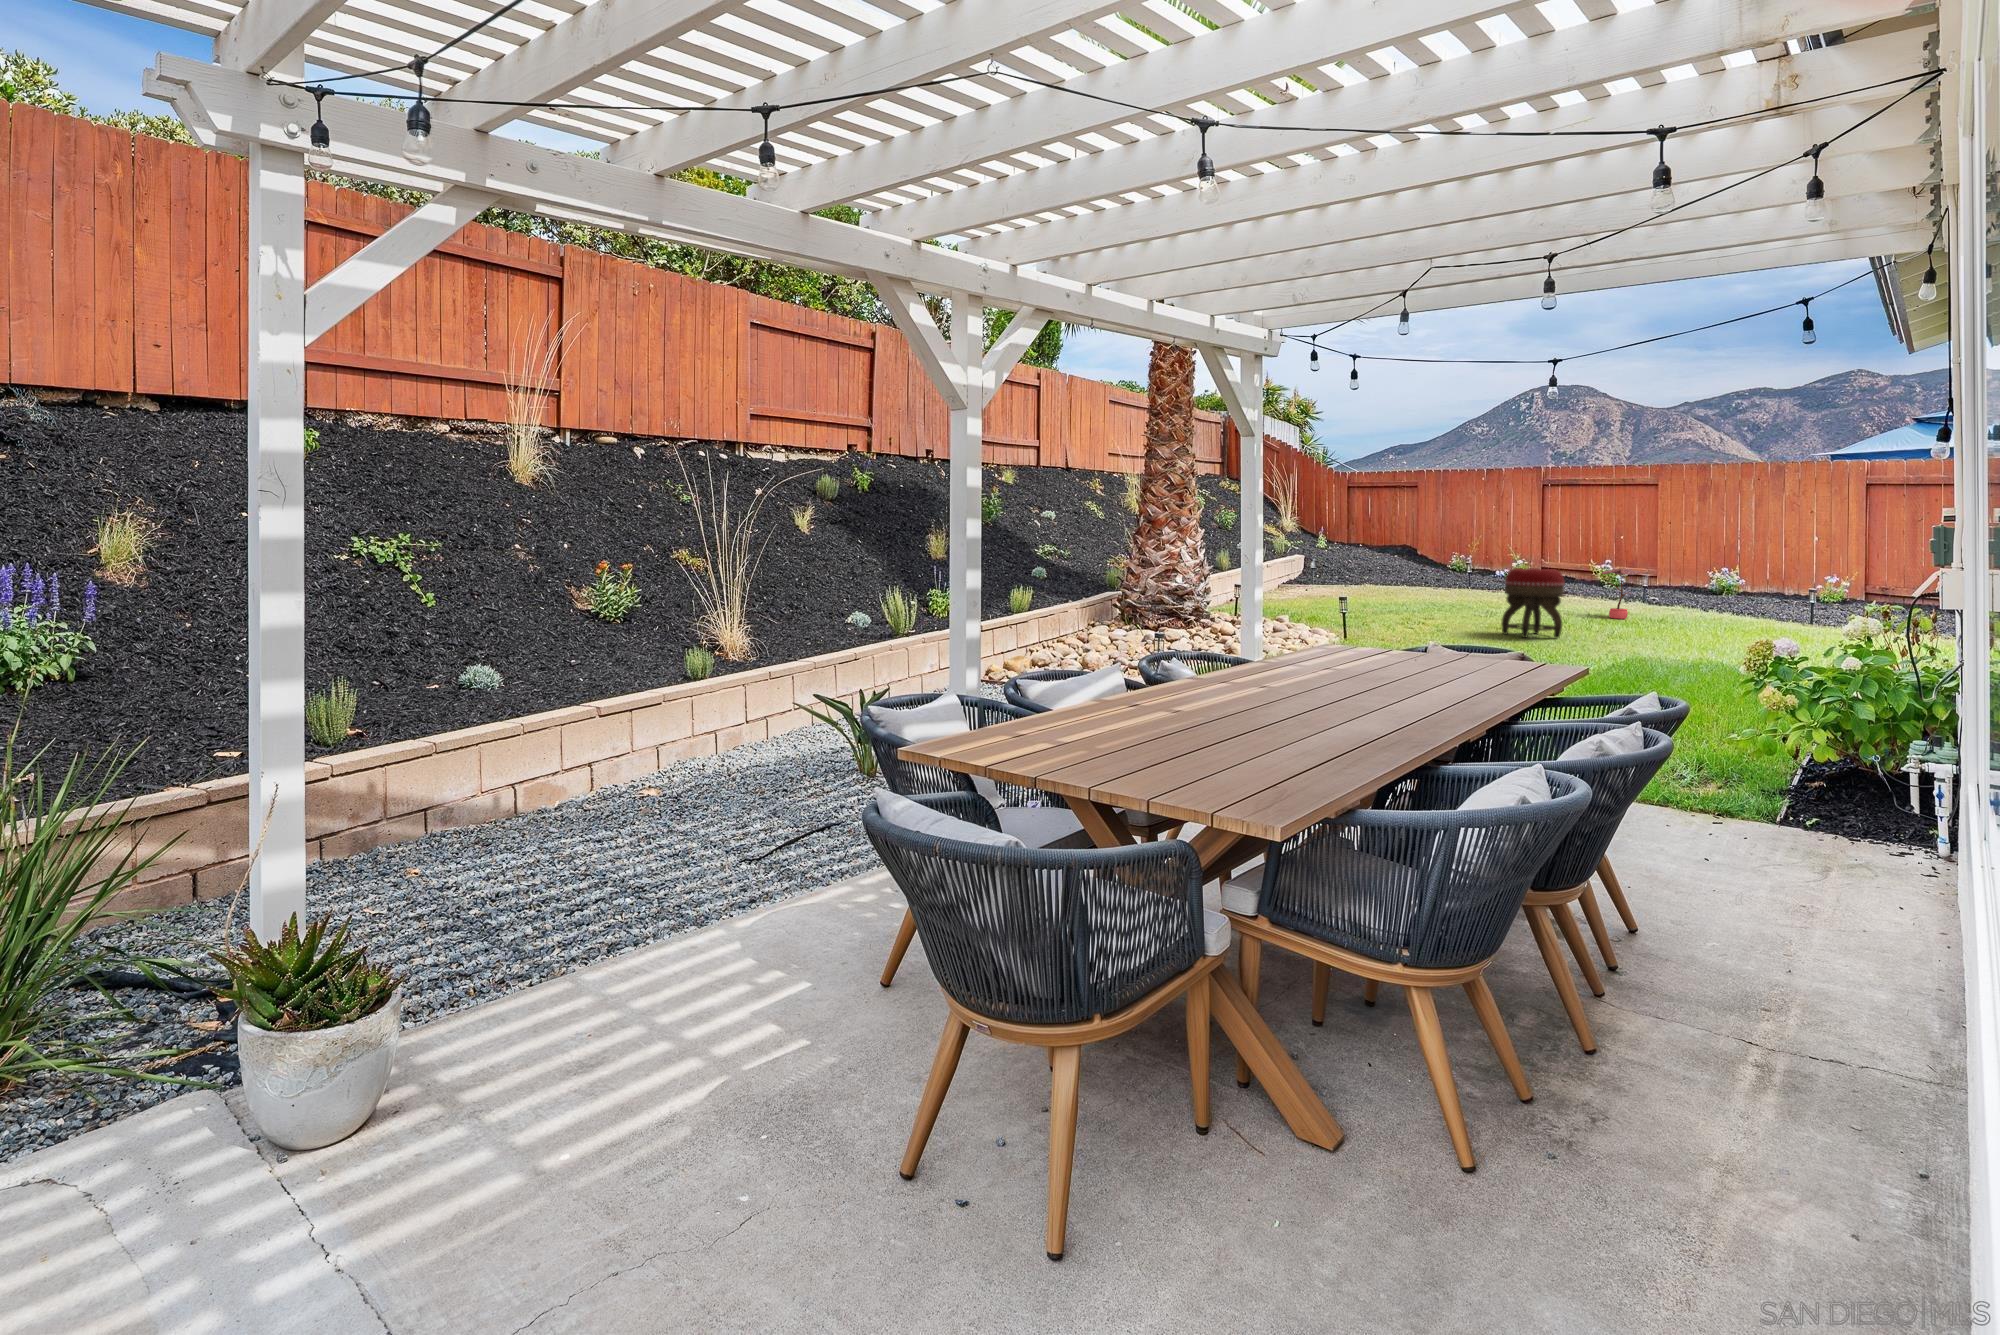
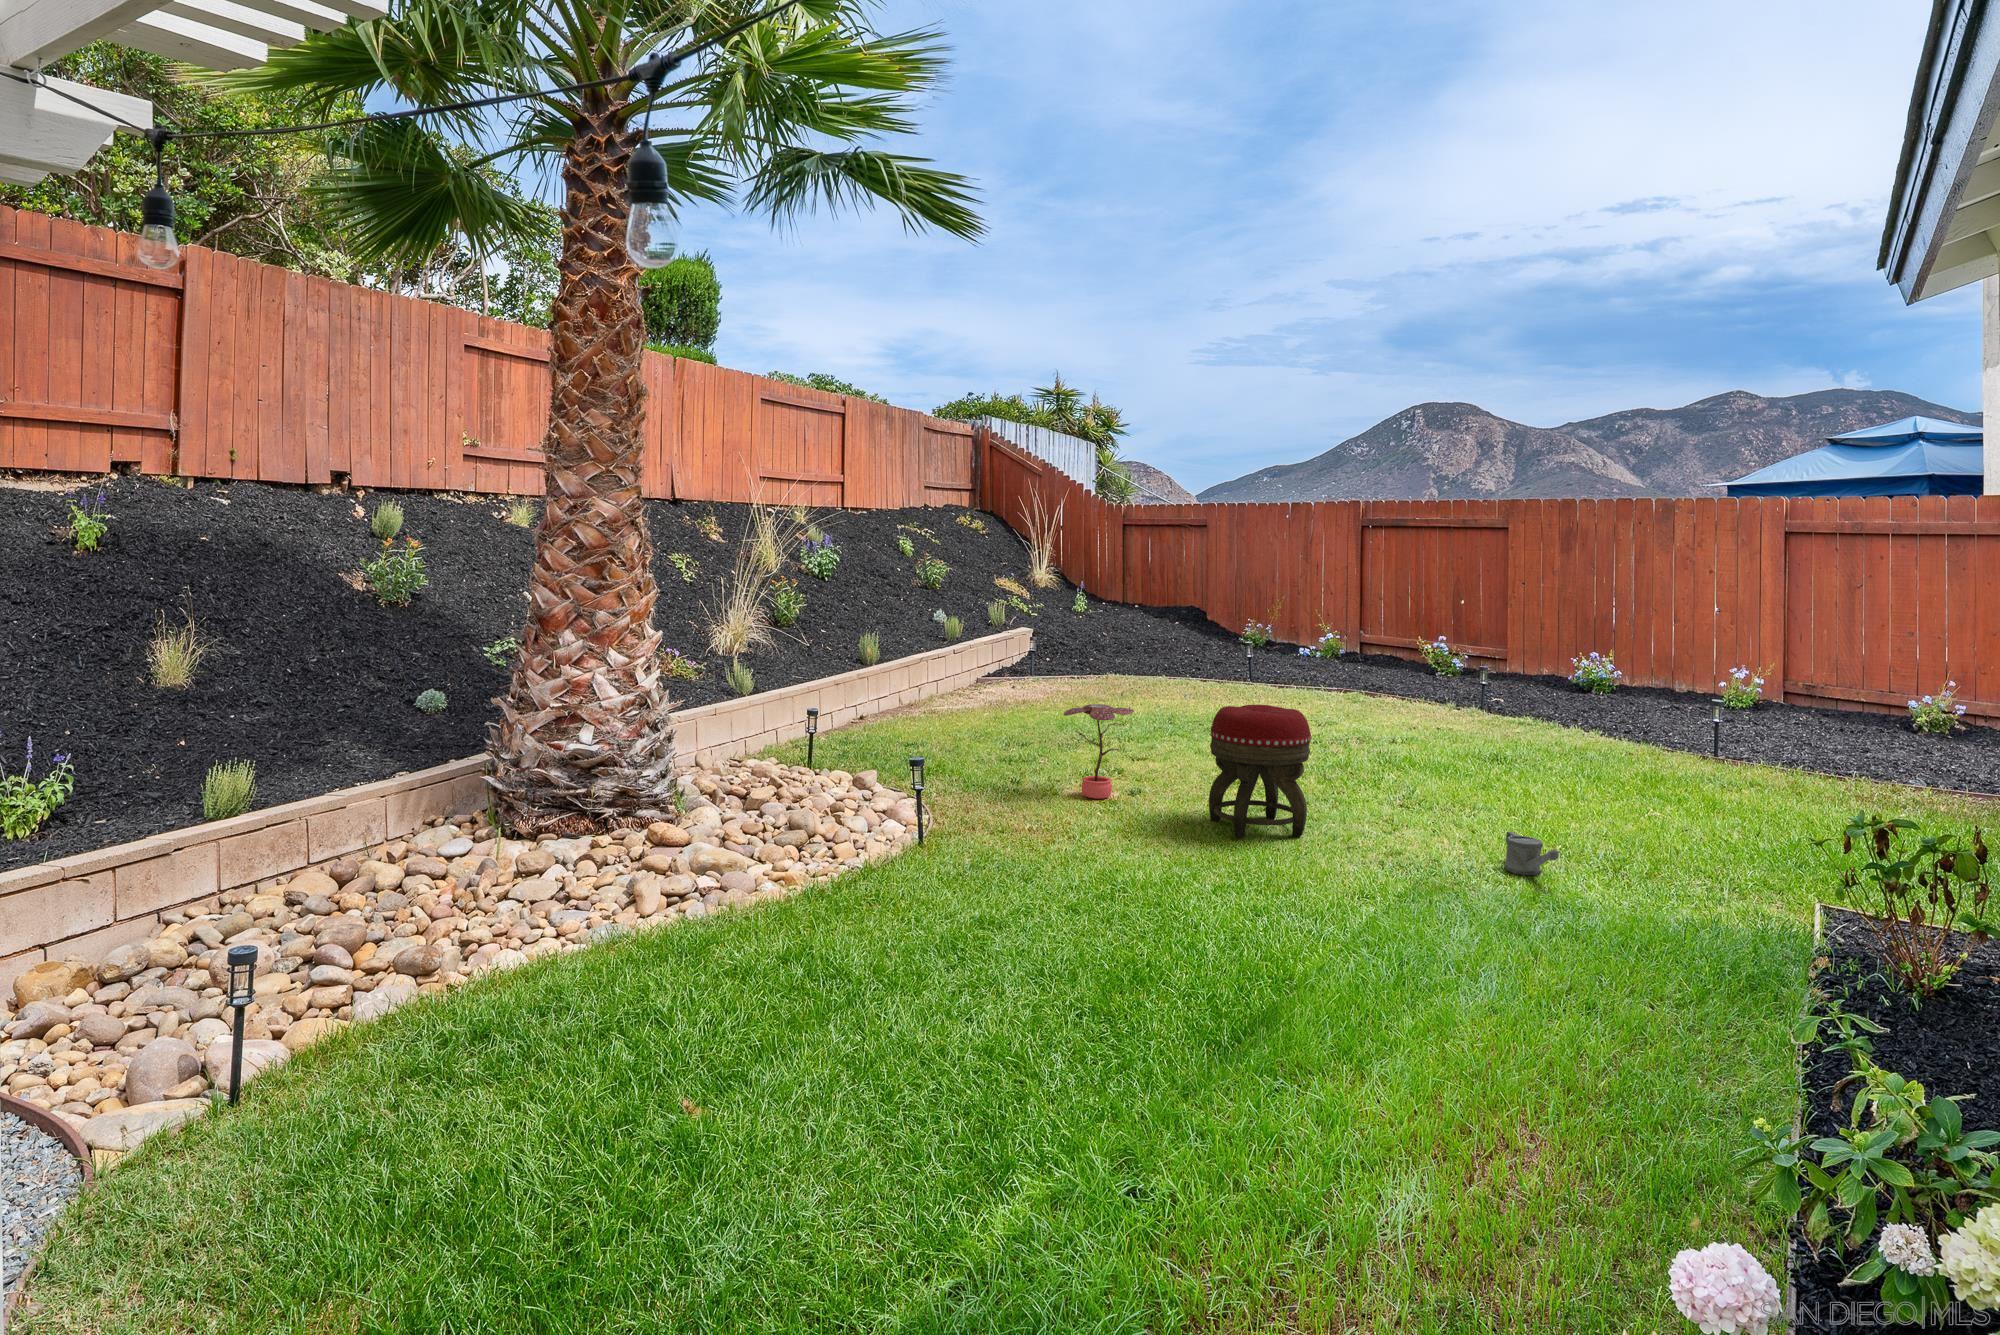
potted plant: present [1602,569,1641,619] -> present [1063,704,1134,799]
watering can: none [1679,630,1711,649] -> present [1505,832,1559,875]

